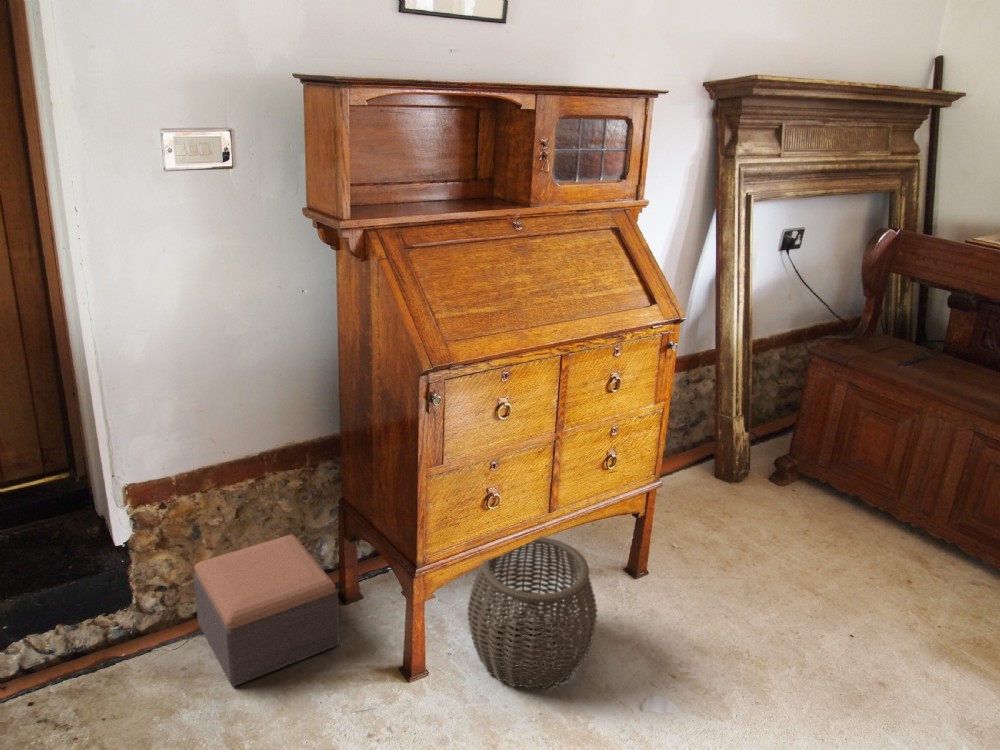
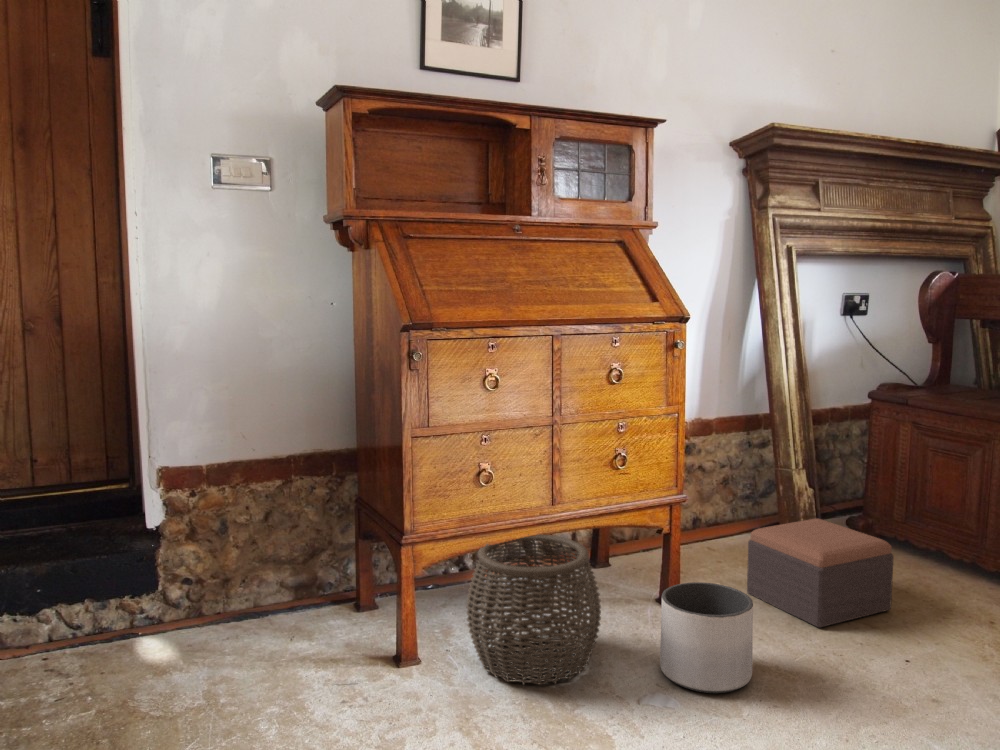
footstool: present [193,535,340,686] -> present [747,519,894,628]
planter: none [644,576,735,684] -> present [660,582,753,693]

